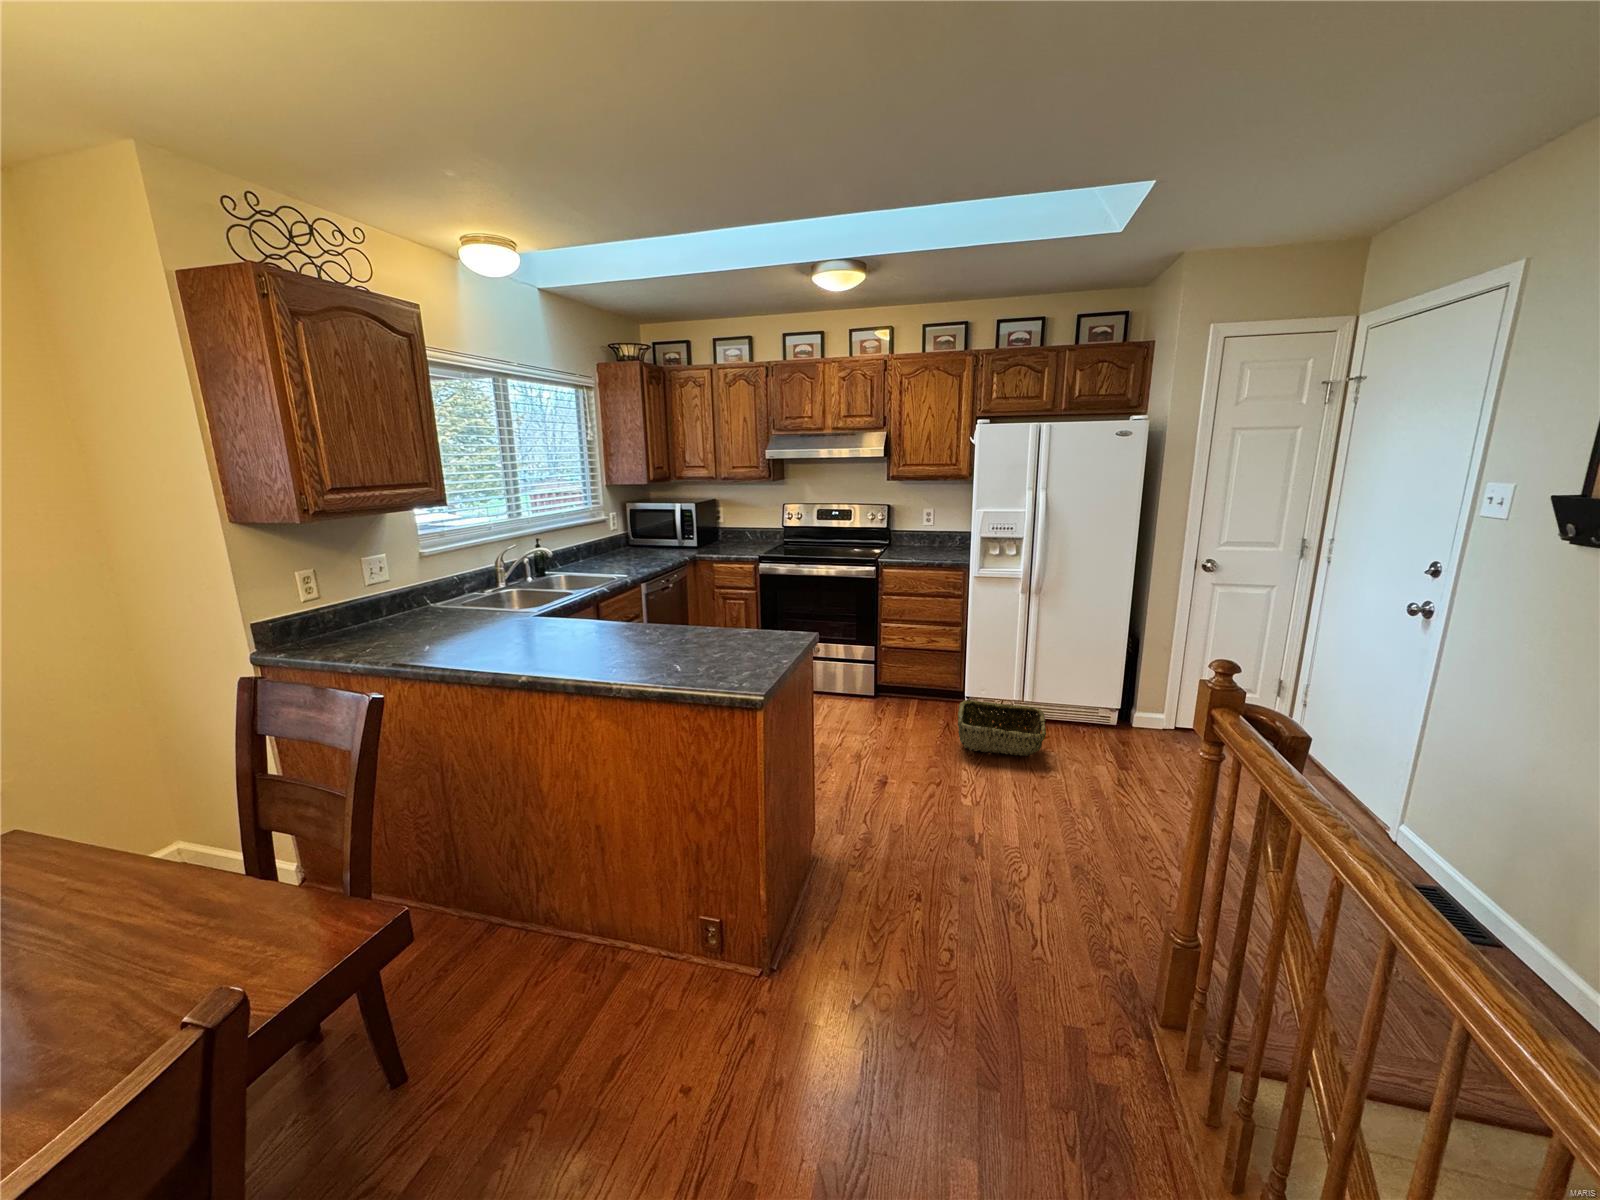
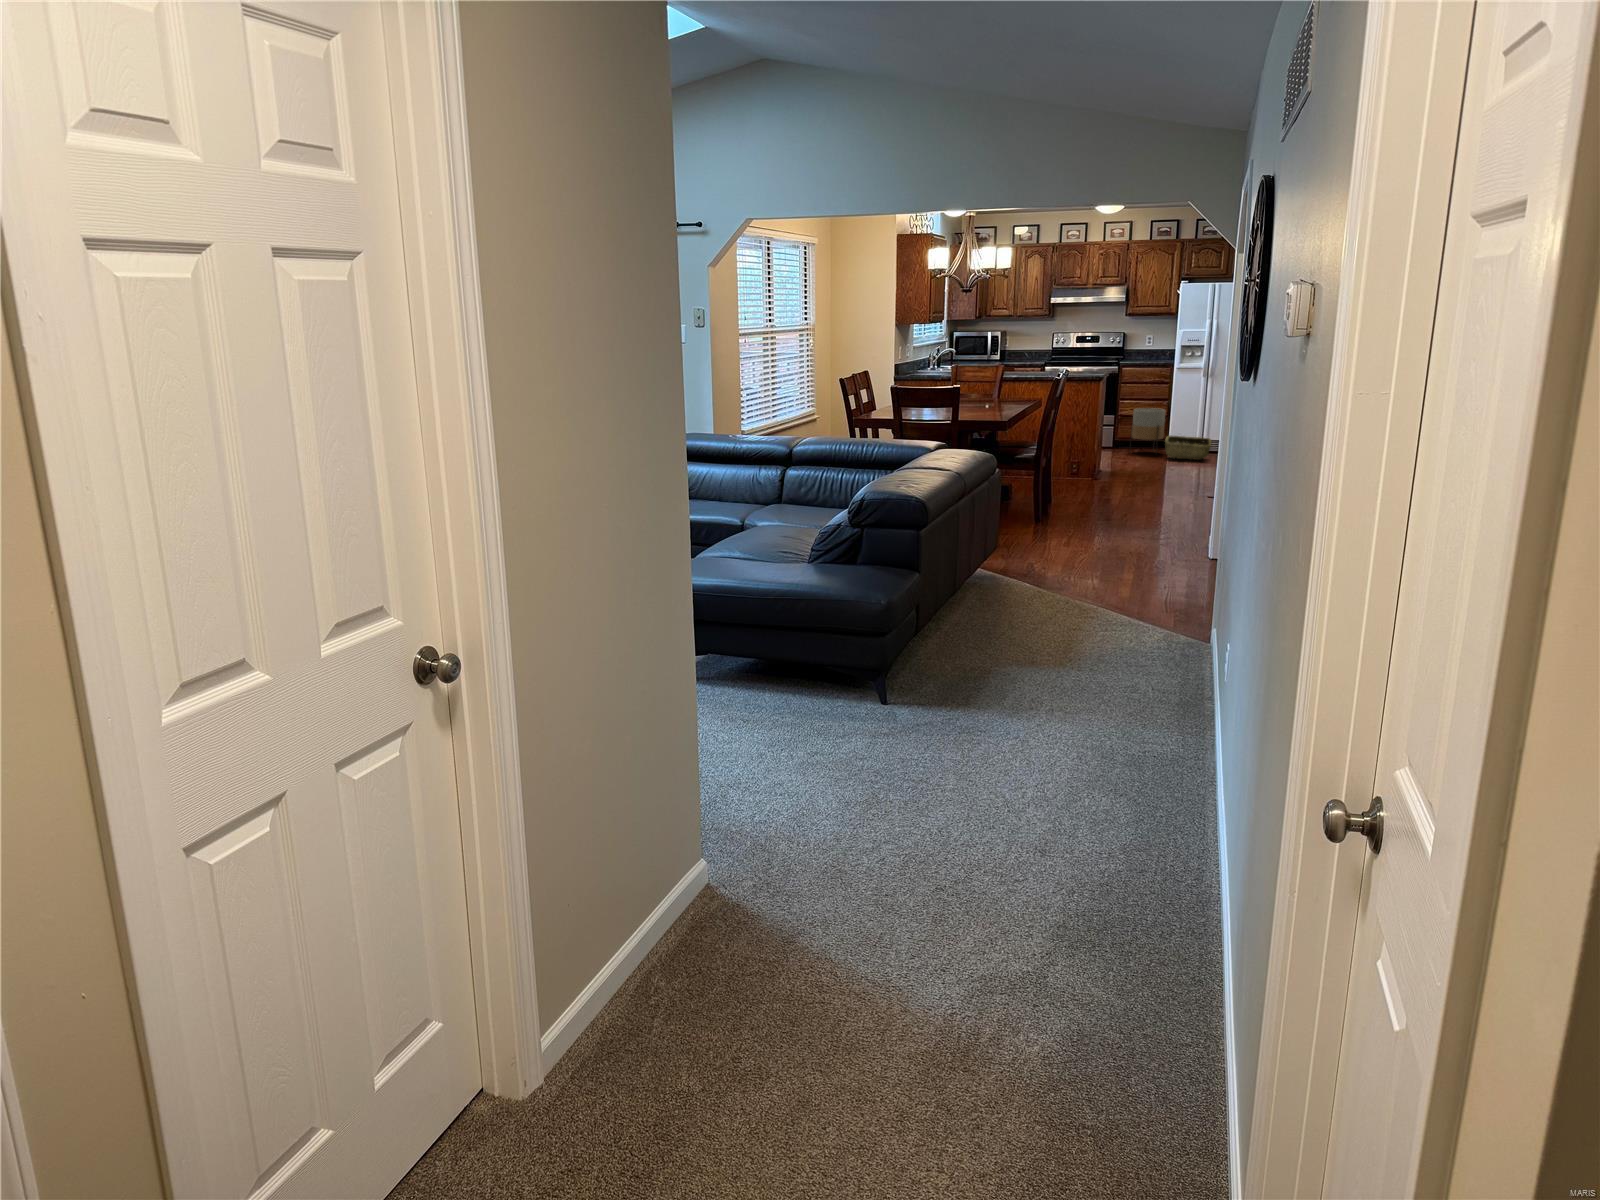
planter: none [898,639,957,729] -> present [1130,408,1165,441]

